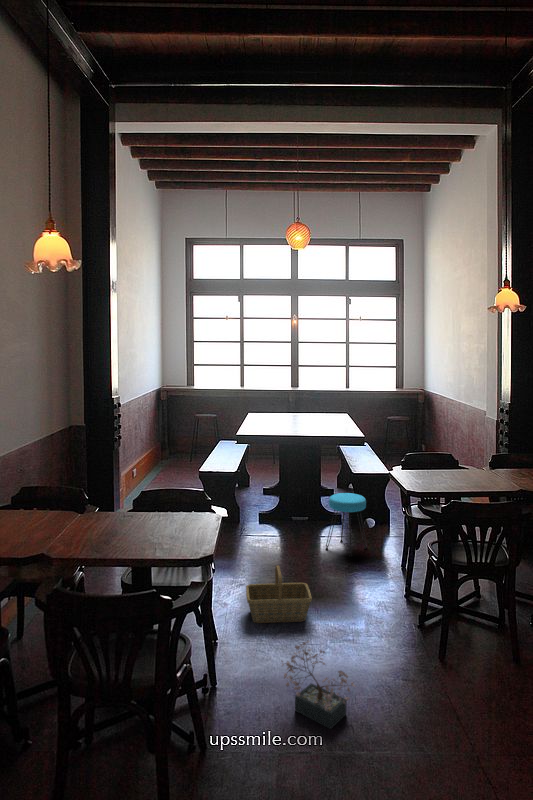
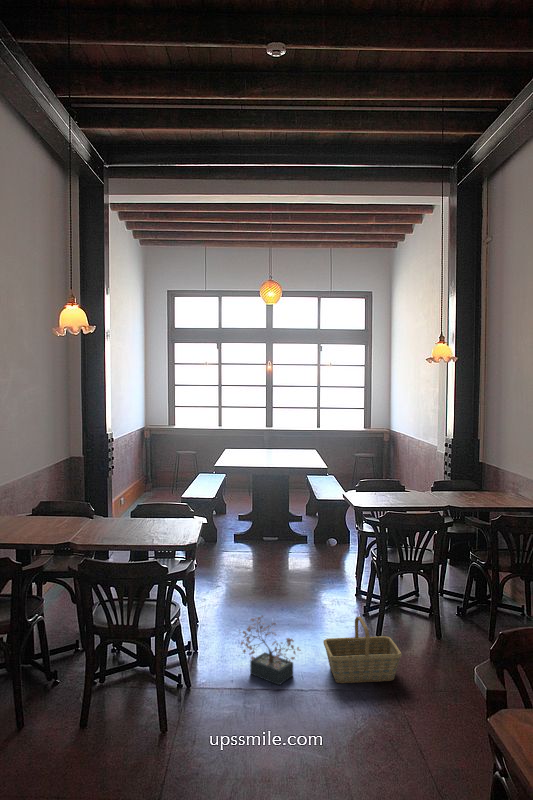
stool: present [326,493,367,556] -> none [290,512,327,568]
basket: present [246,566,312,623] -> present [323,617,402,683]

